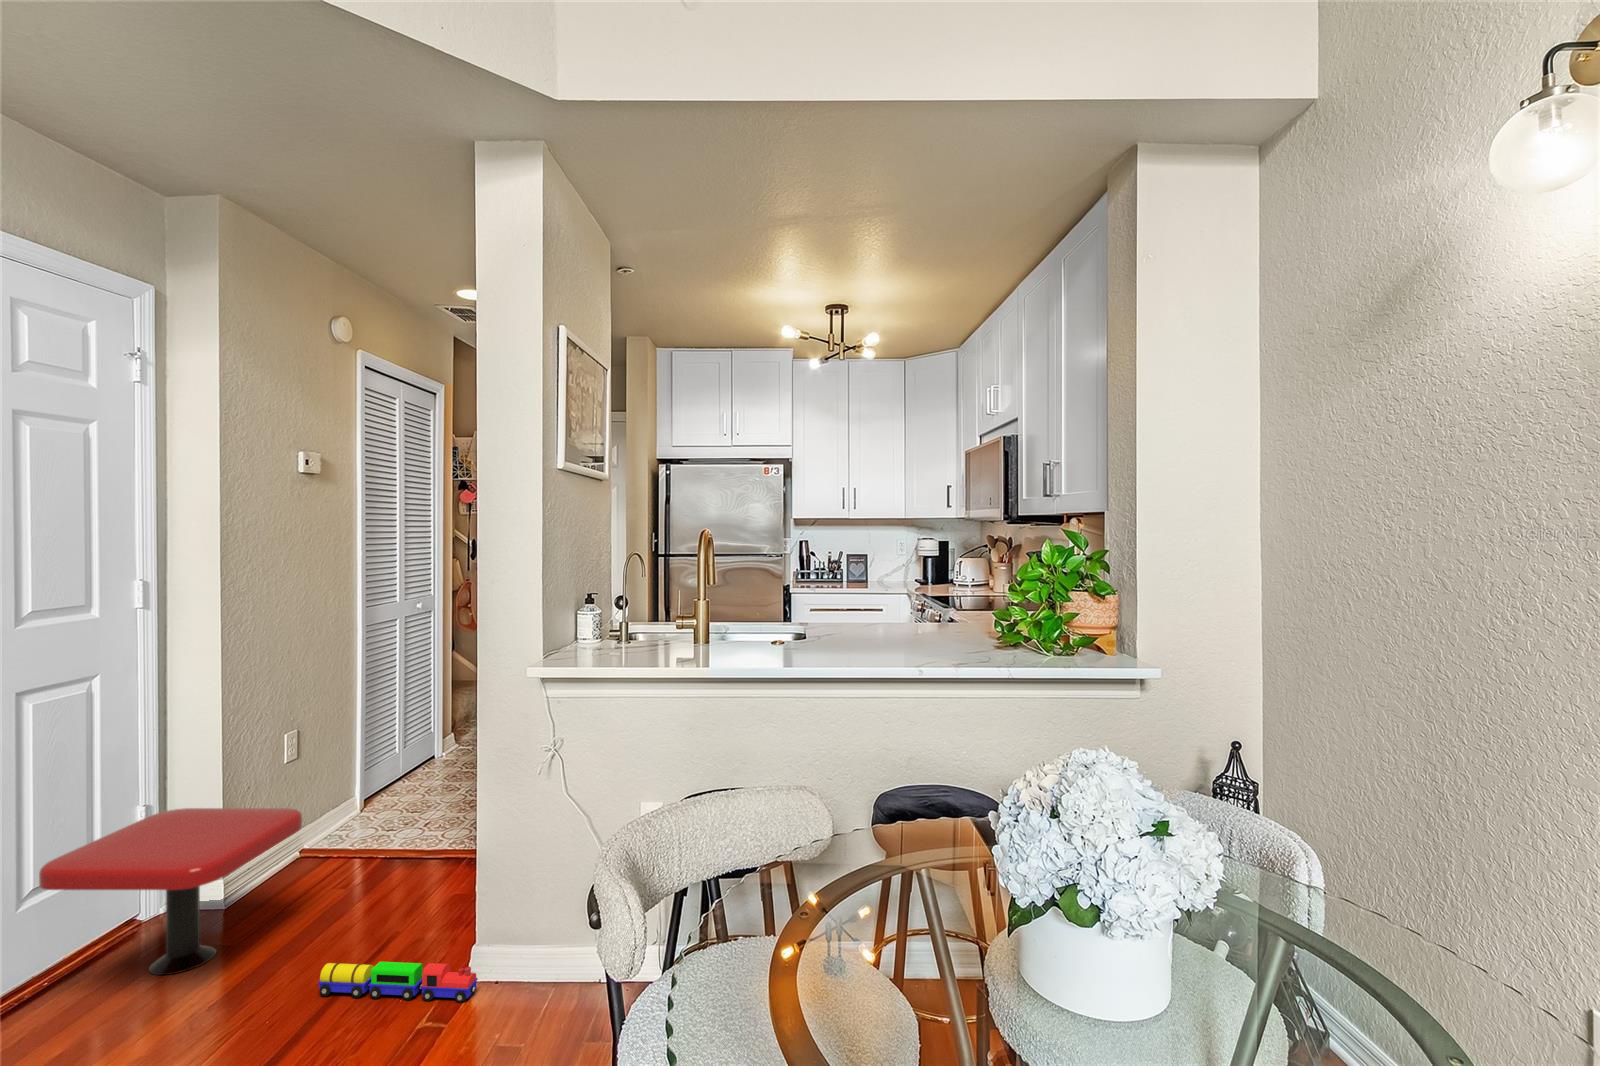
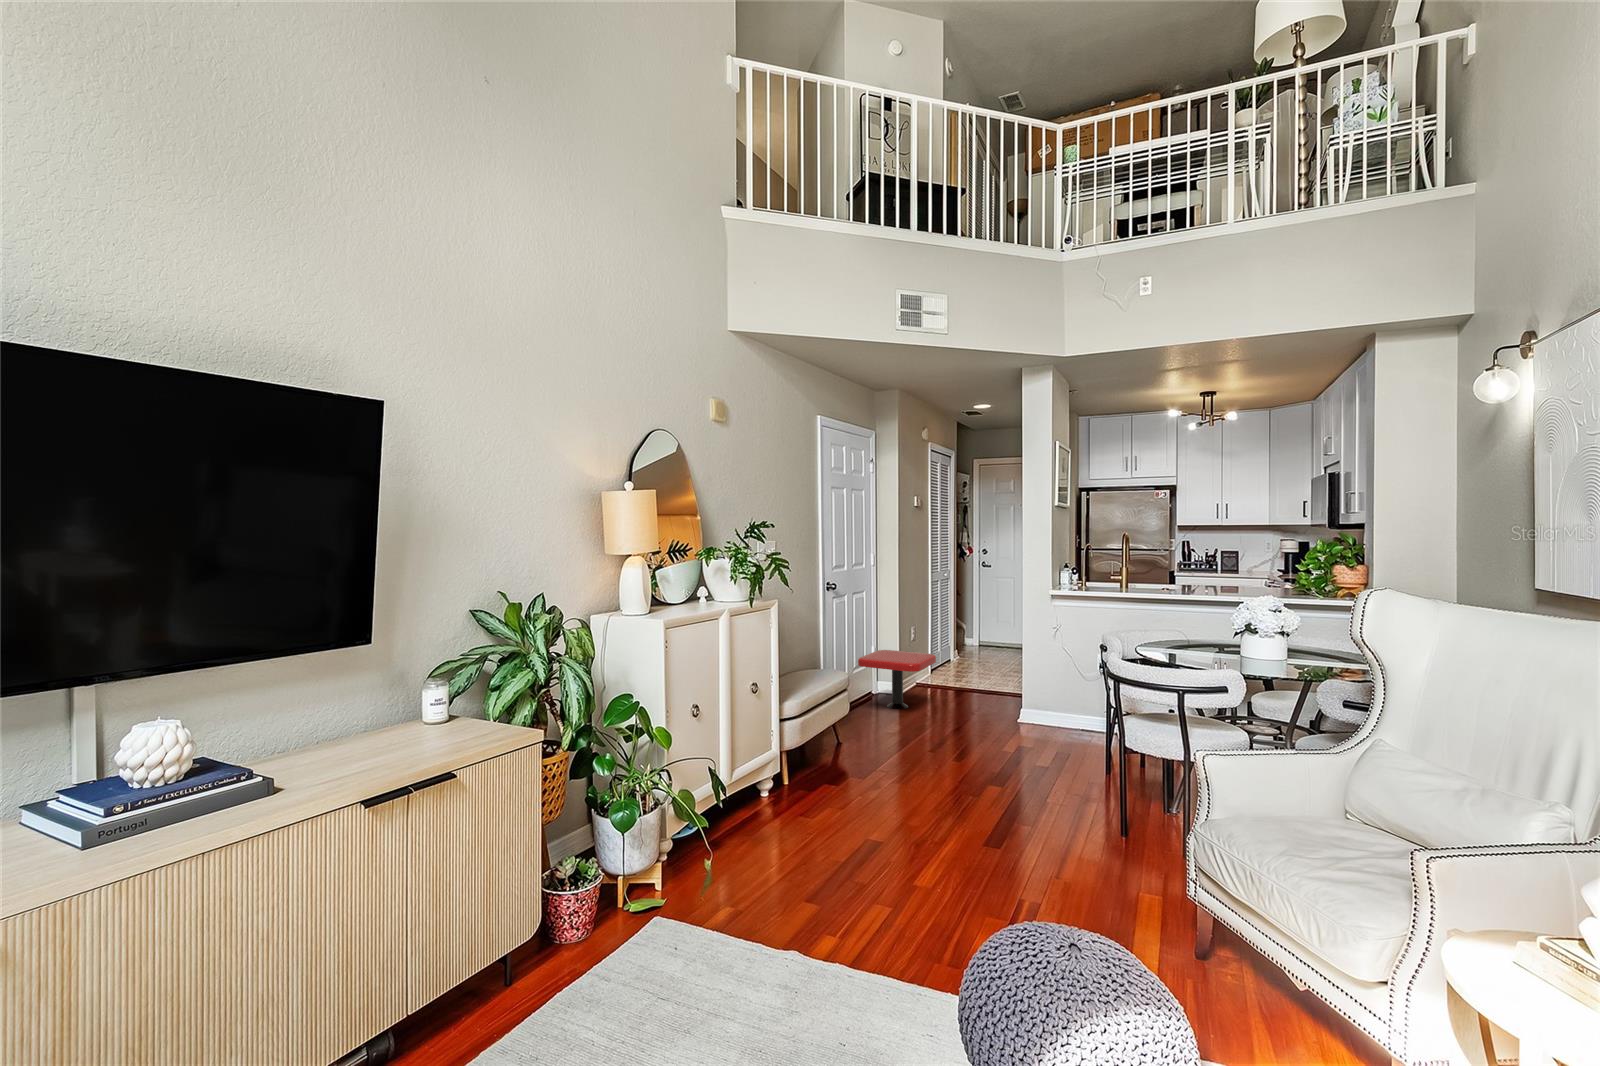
toy train: present [318,962,478,1003] -> none [958,710,1023,730]

